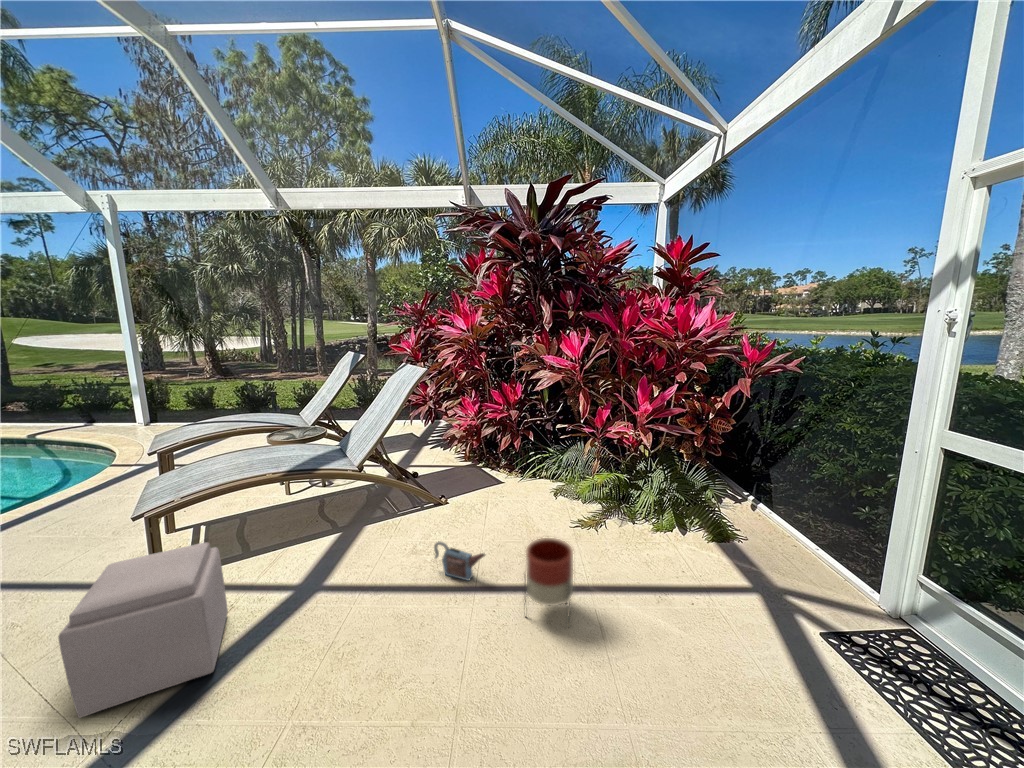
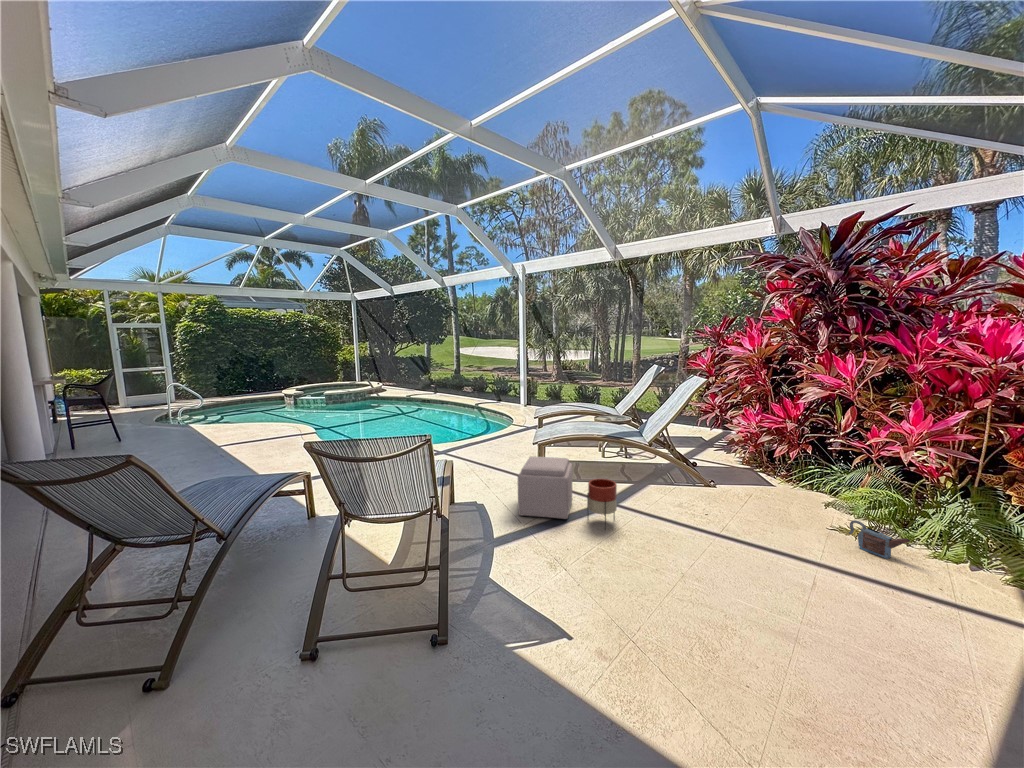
planter: present [524,538,573,606] -> present [587,479,617,530]
watering can: present [434,541,485,581] -> present [849,520,910,559]

